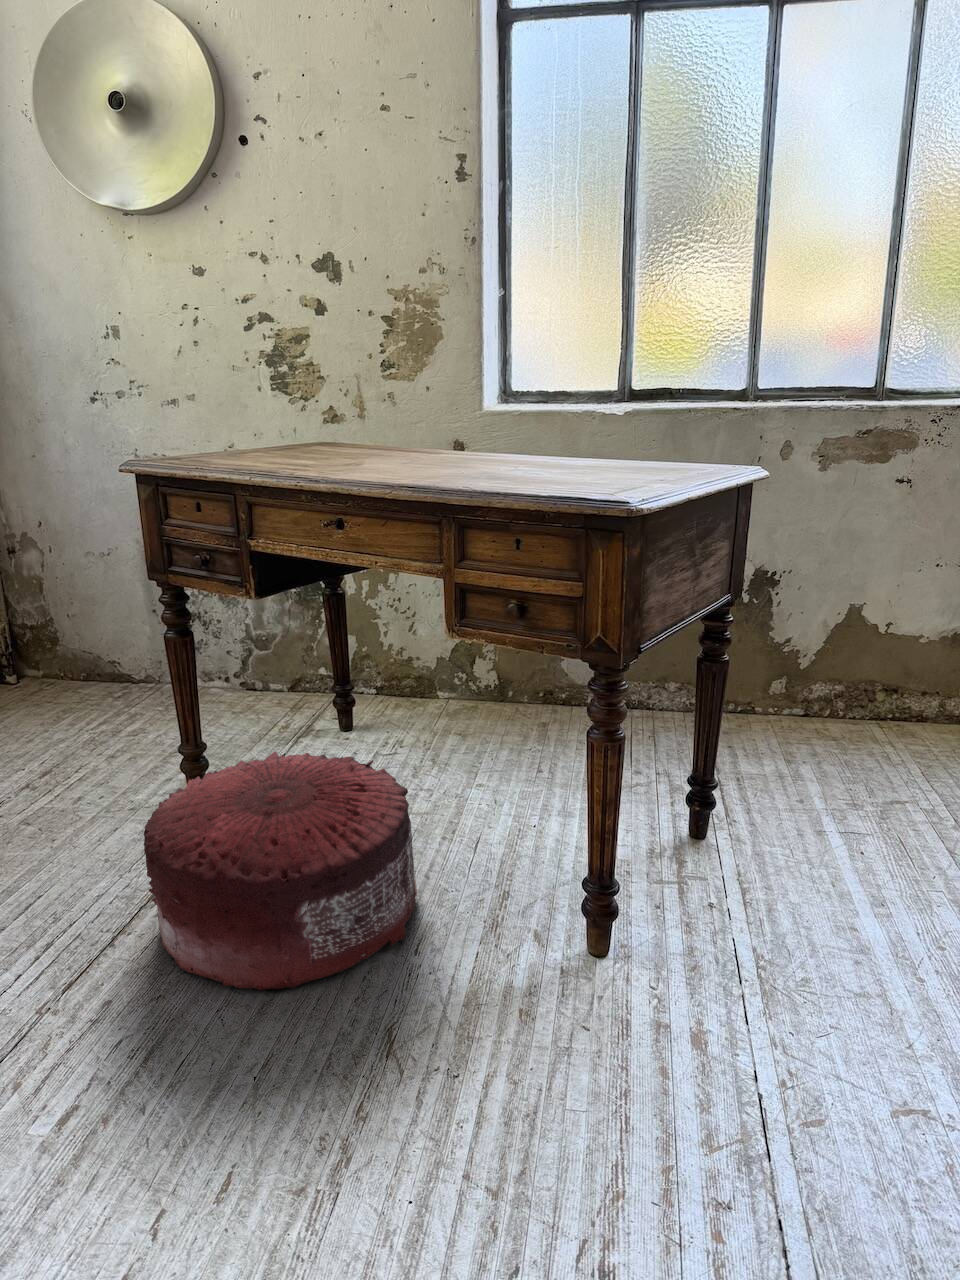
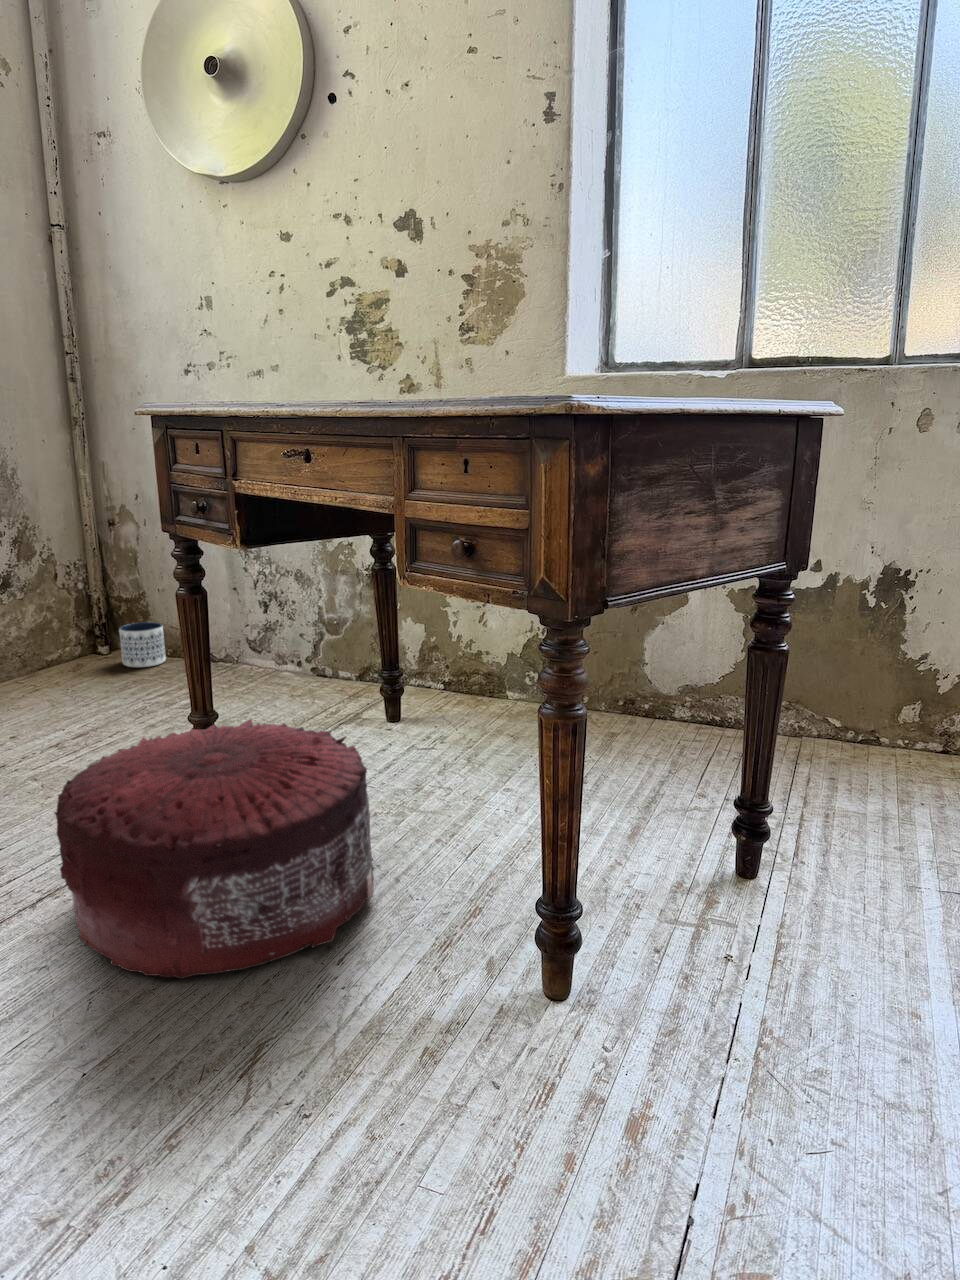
planter: none [32,647,82,695] -> present [119,622,166,667]

